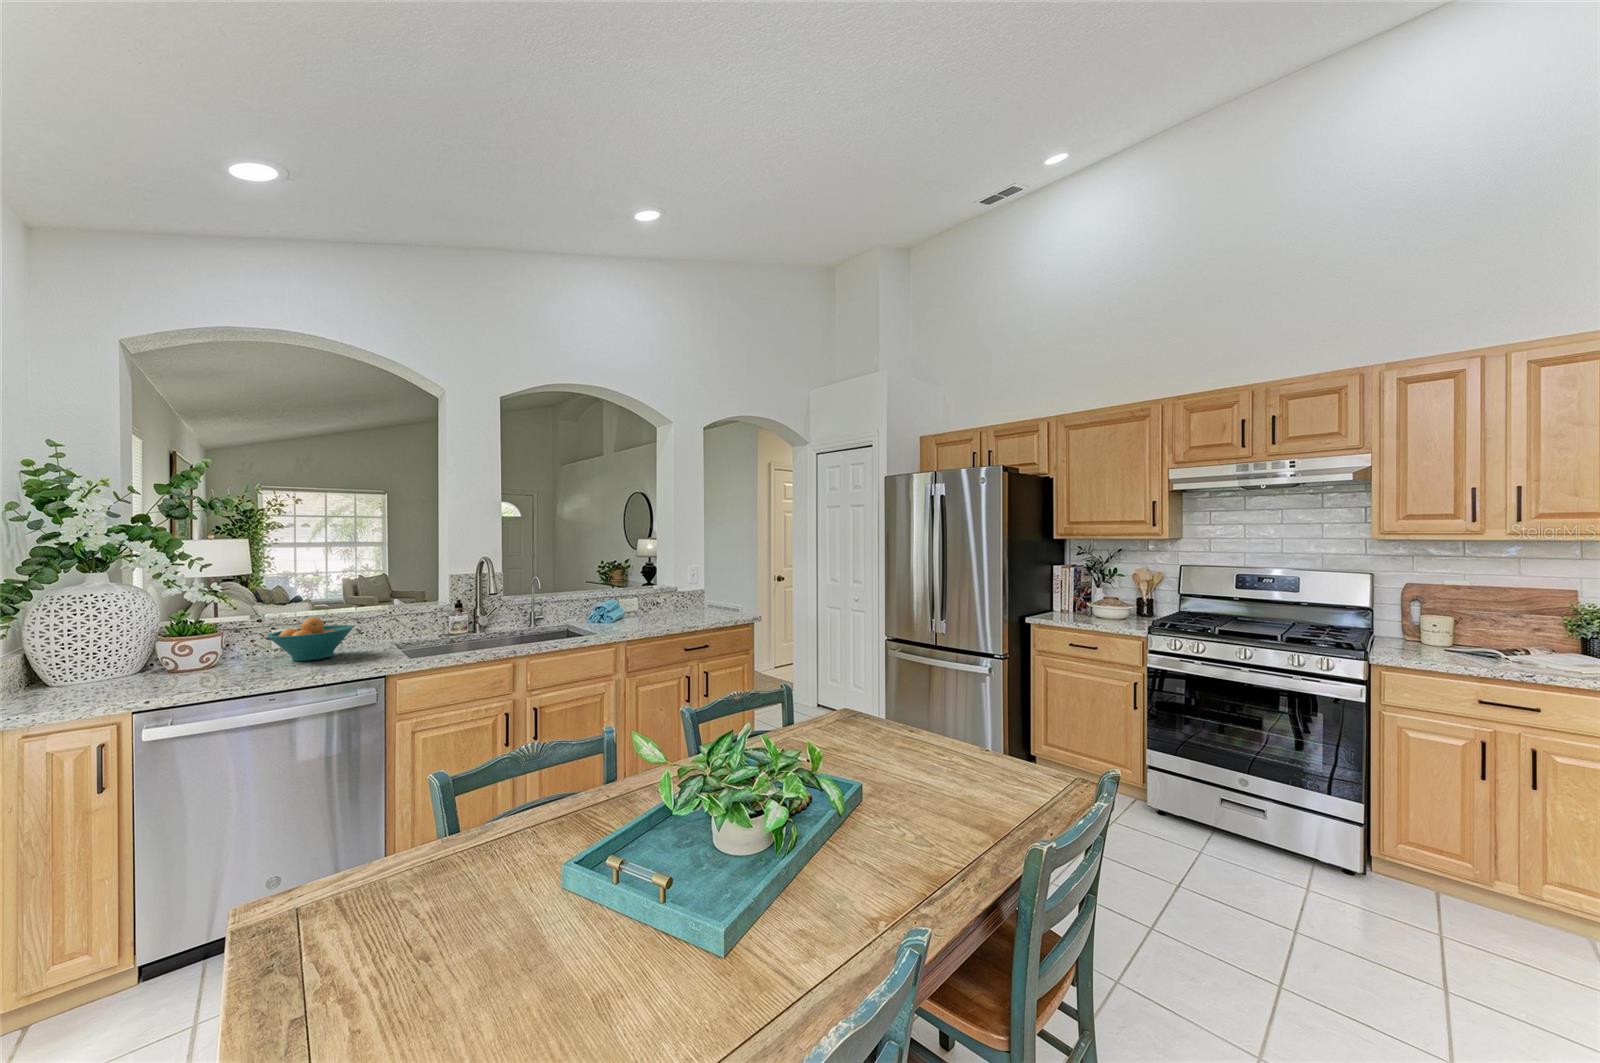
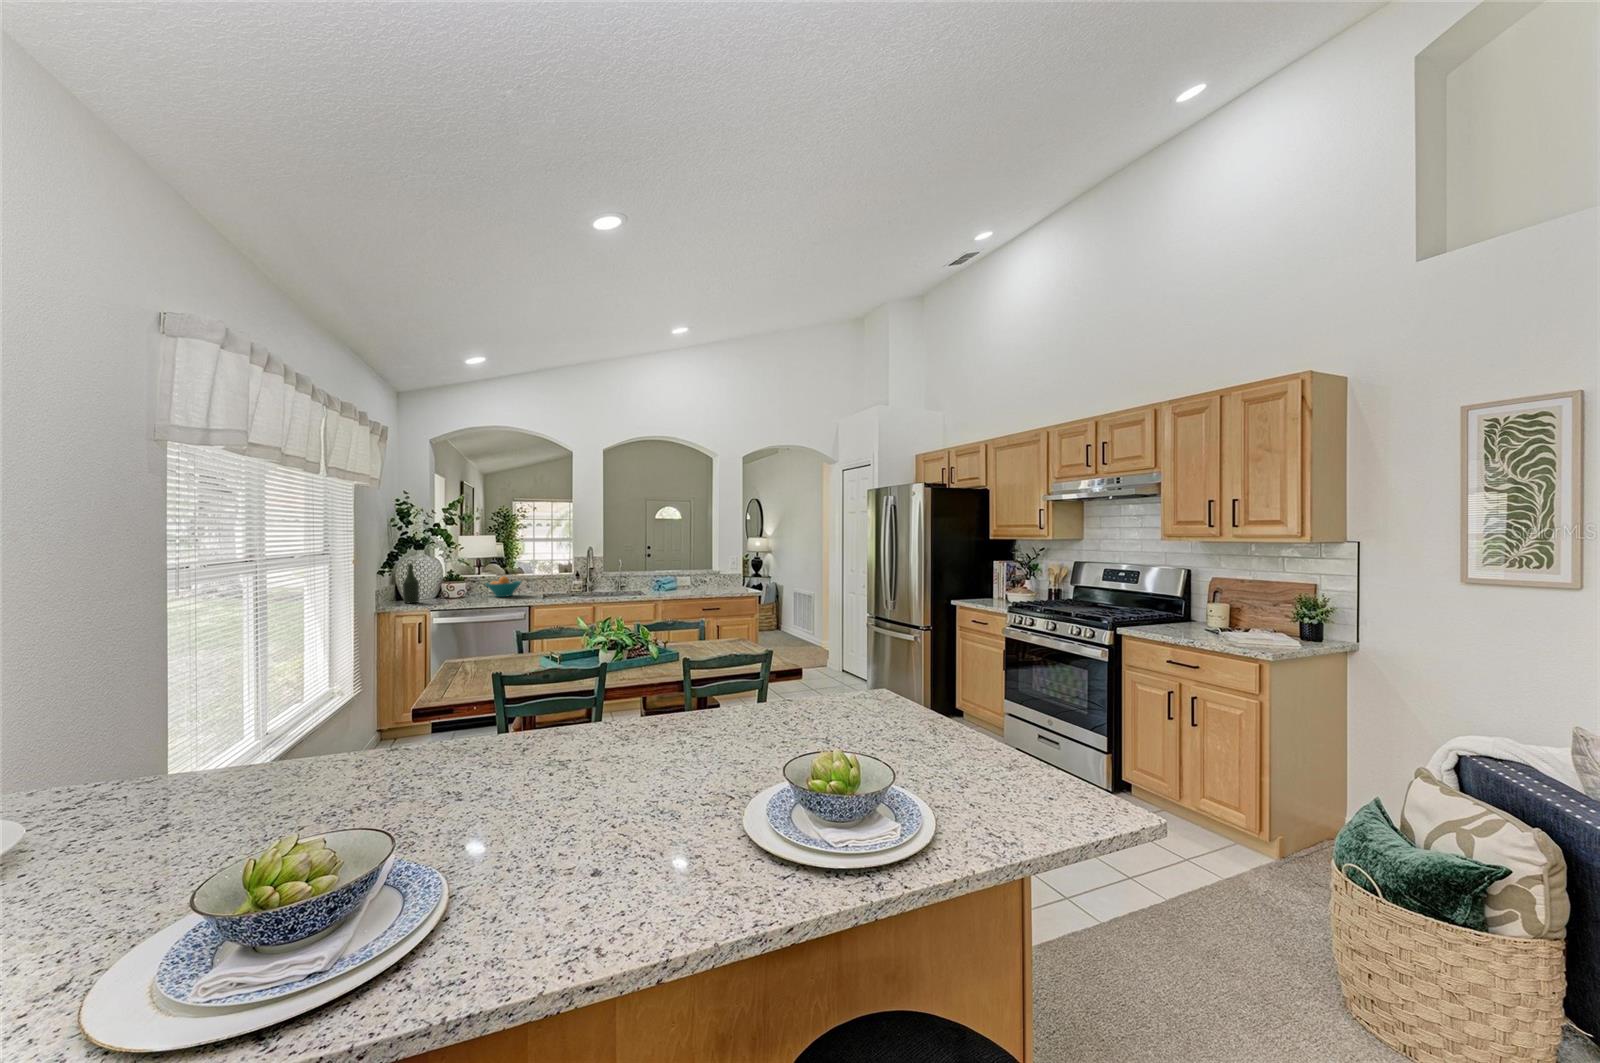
bottle: none [49,606,101,703] -> present [403,564,419,603]

